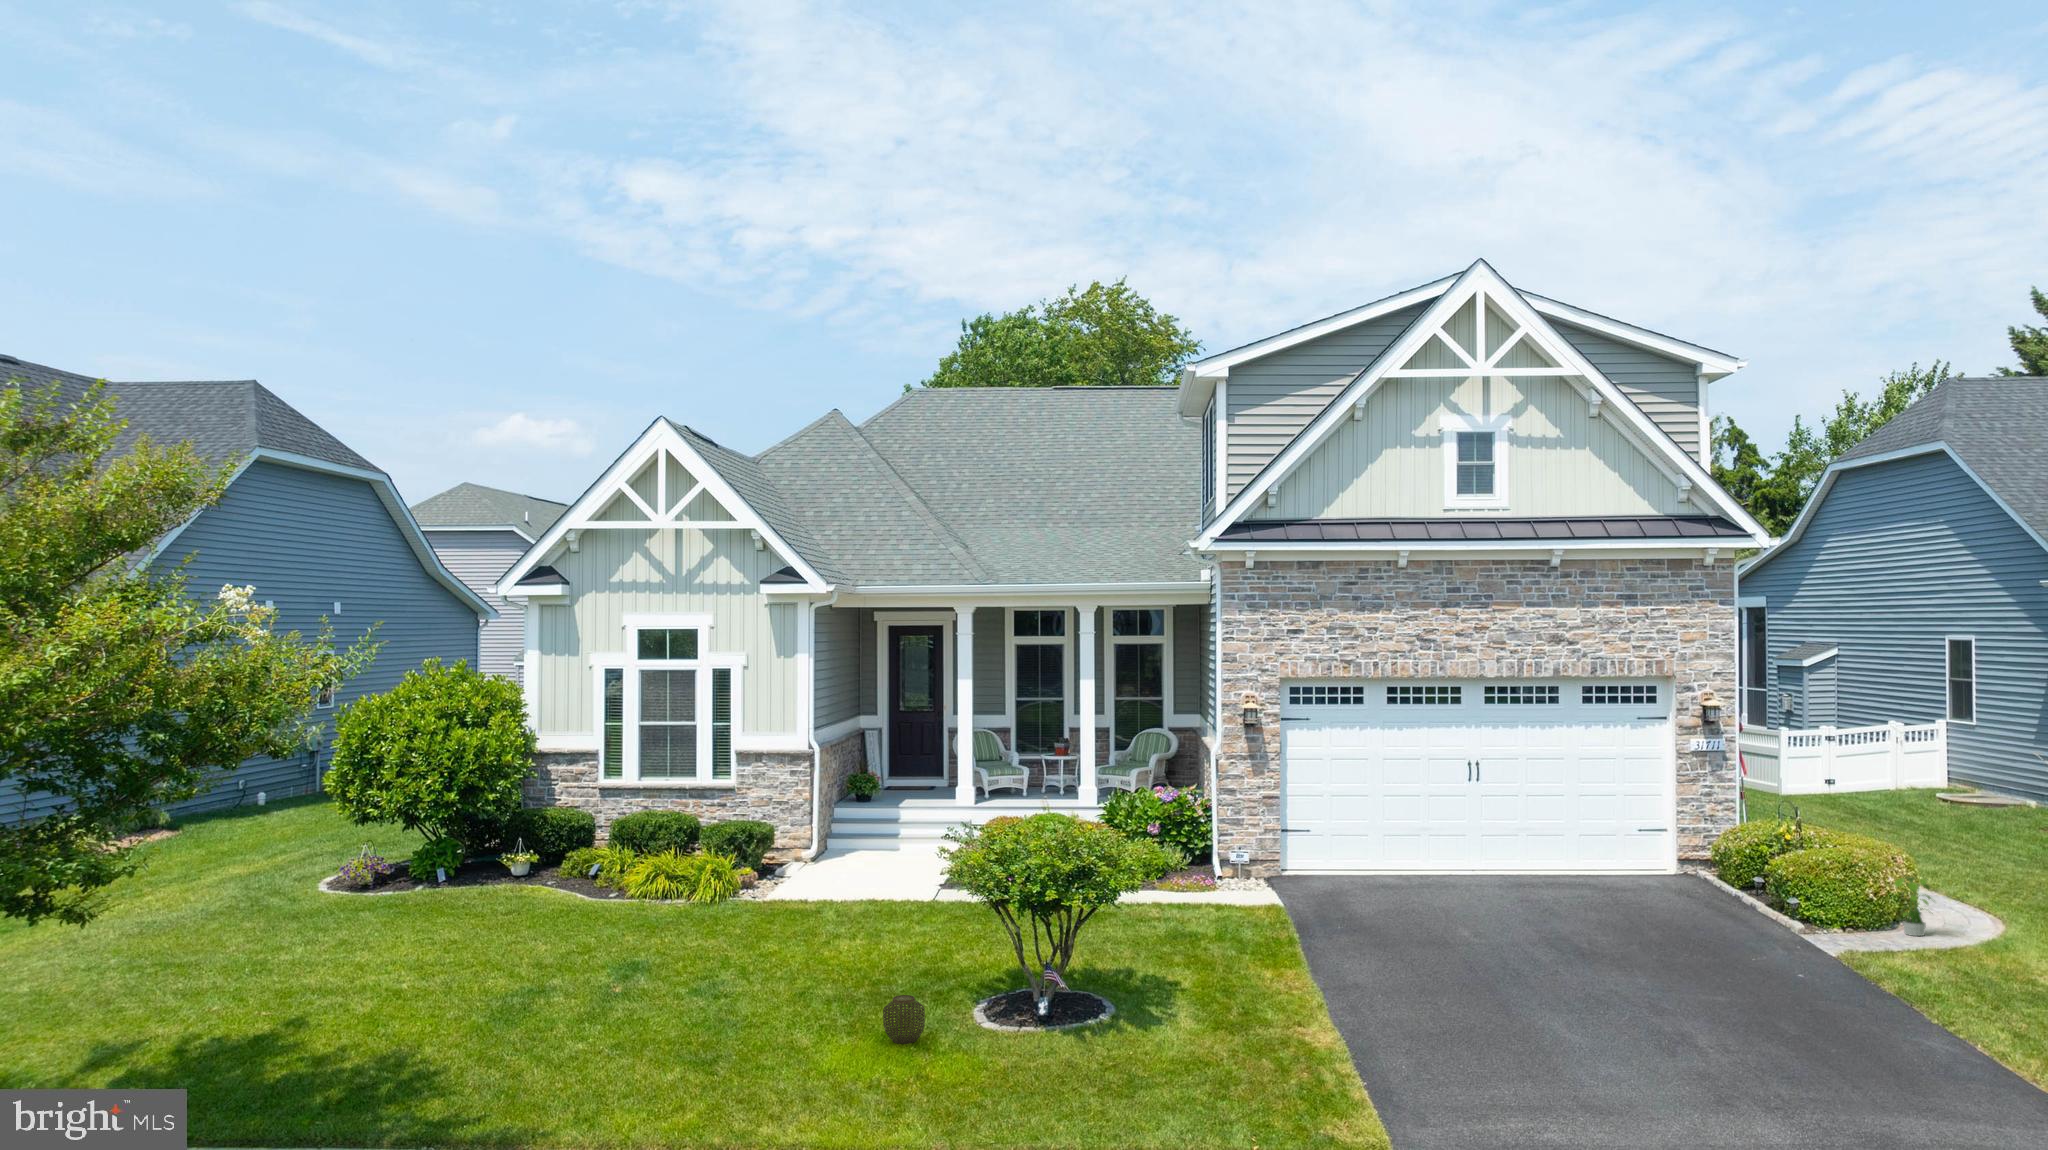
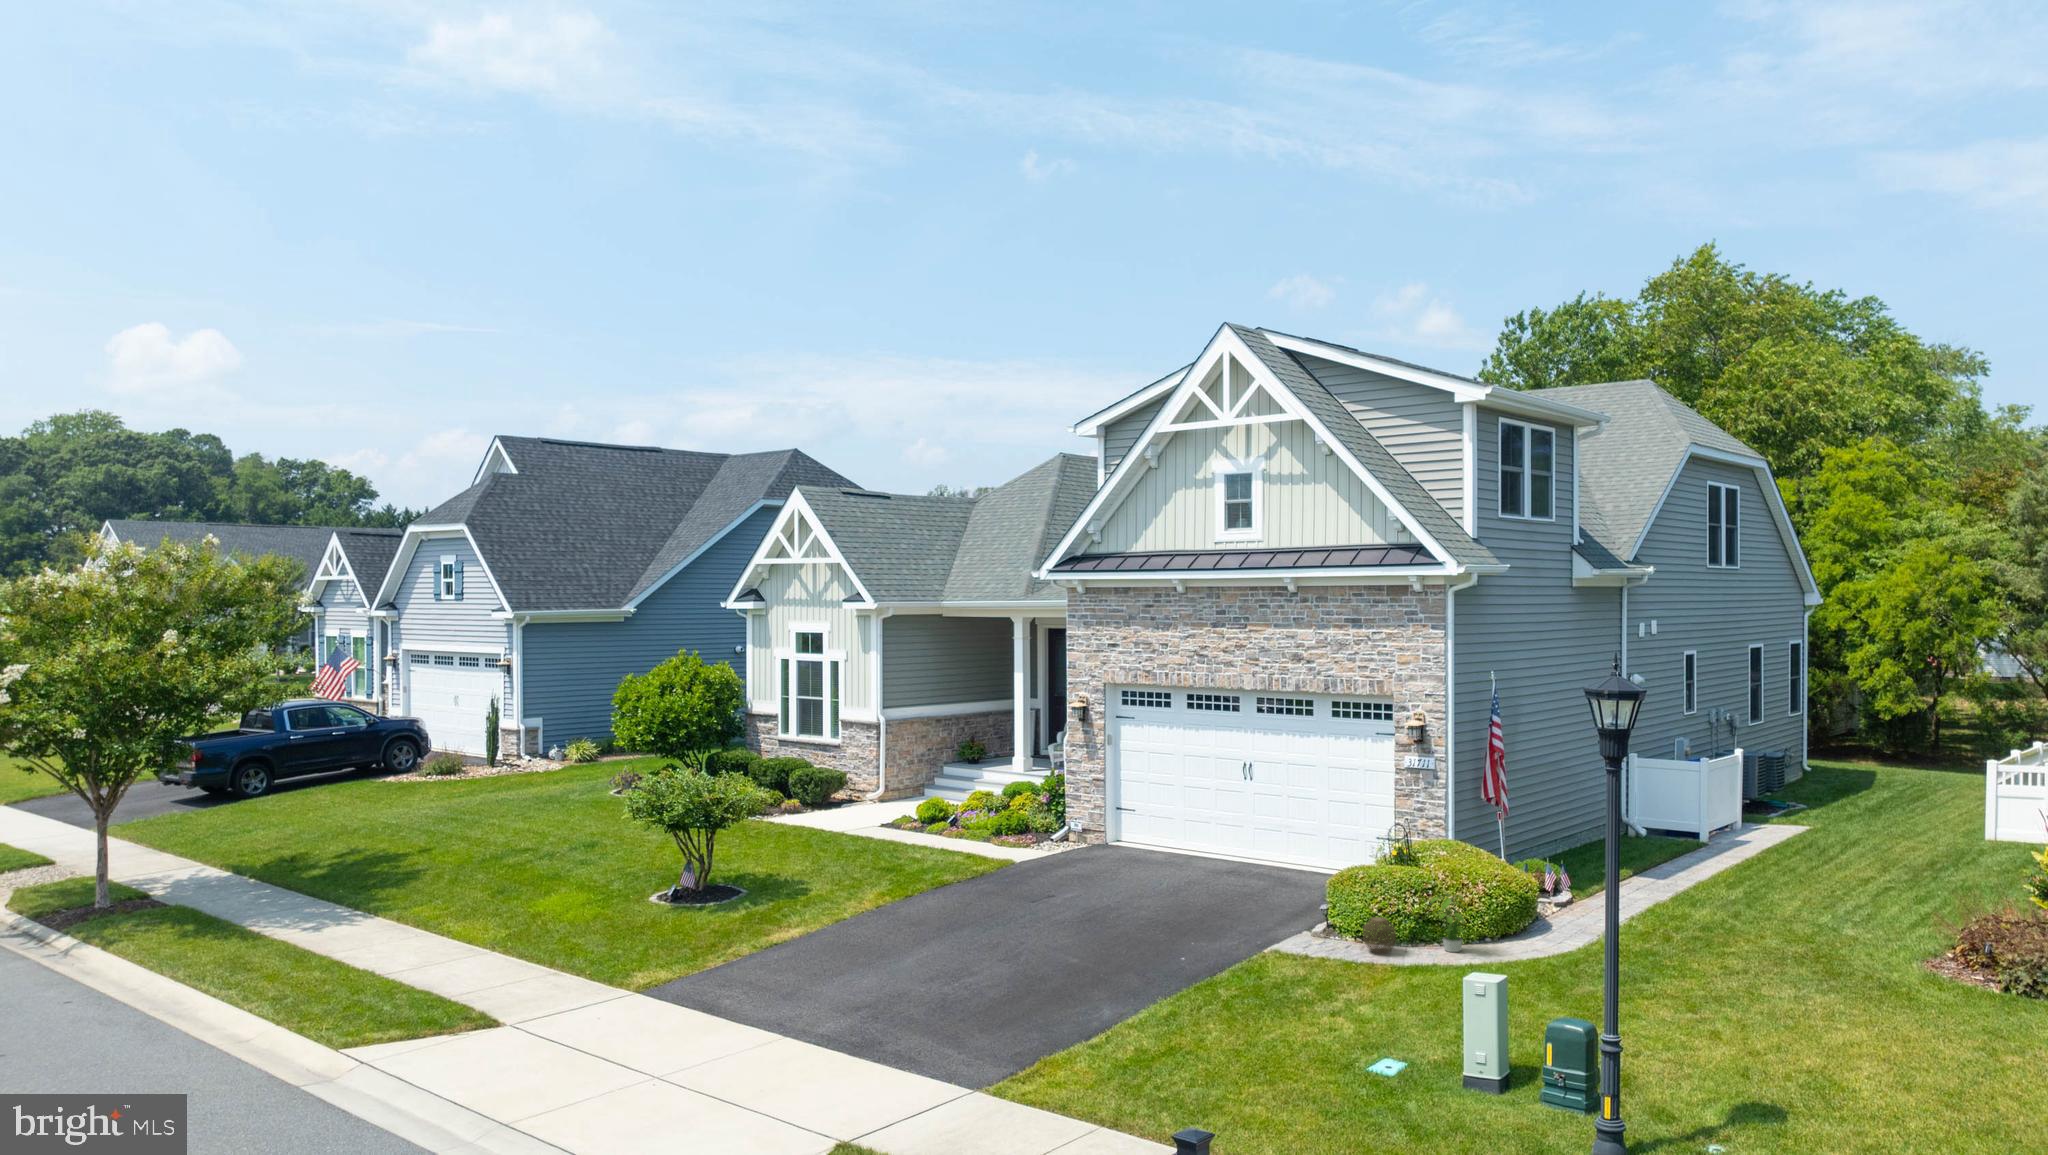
woven basket: present [883,995,925,1044] -> present [1363,917,1396,953]

